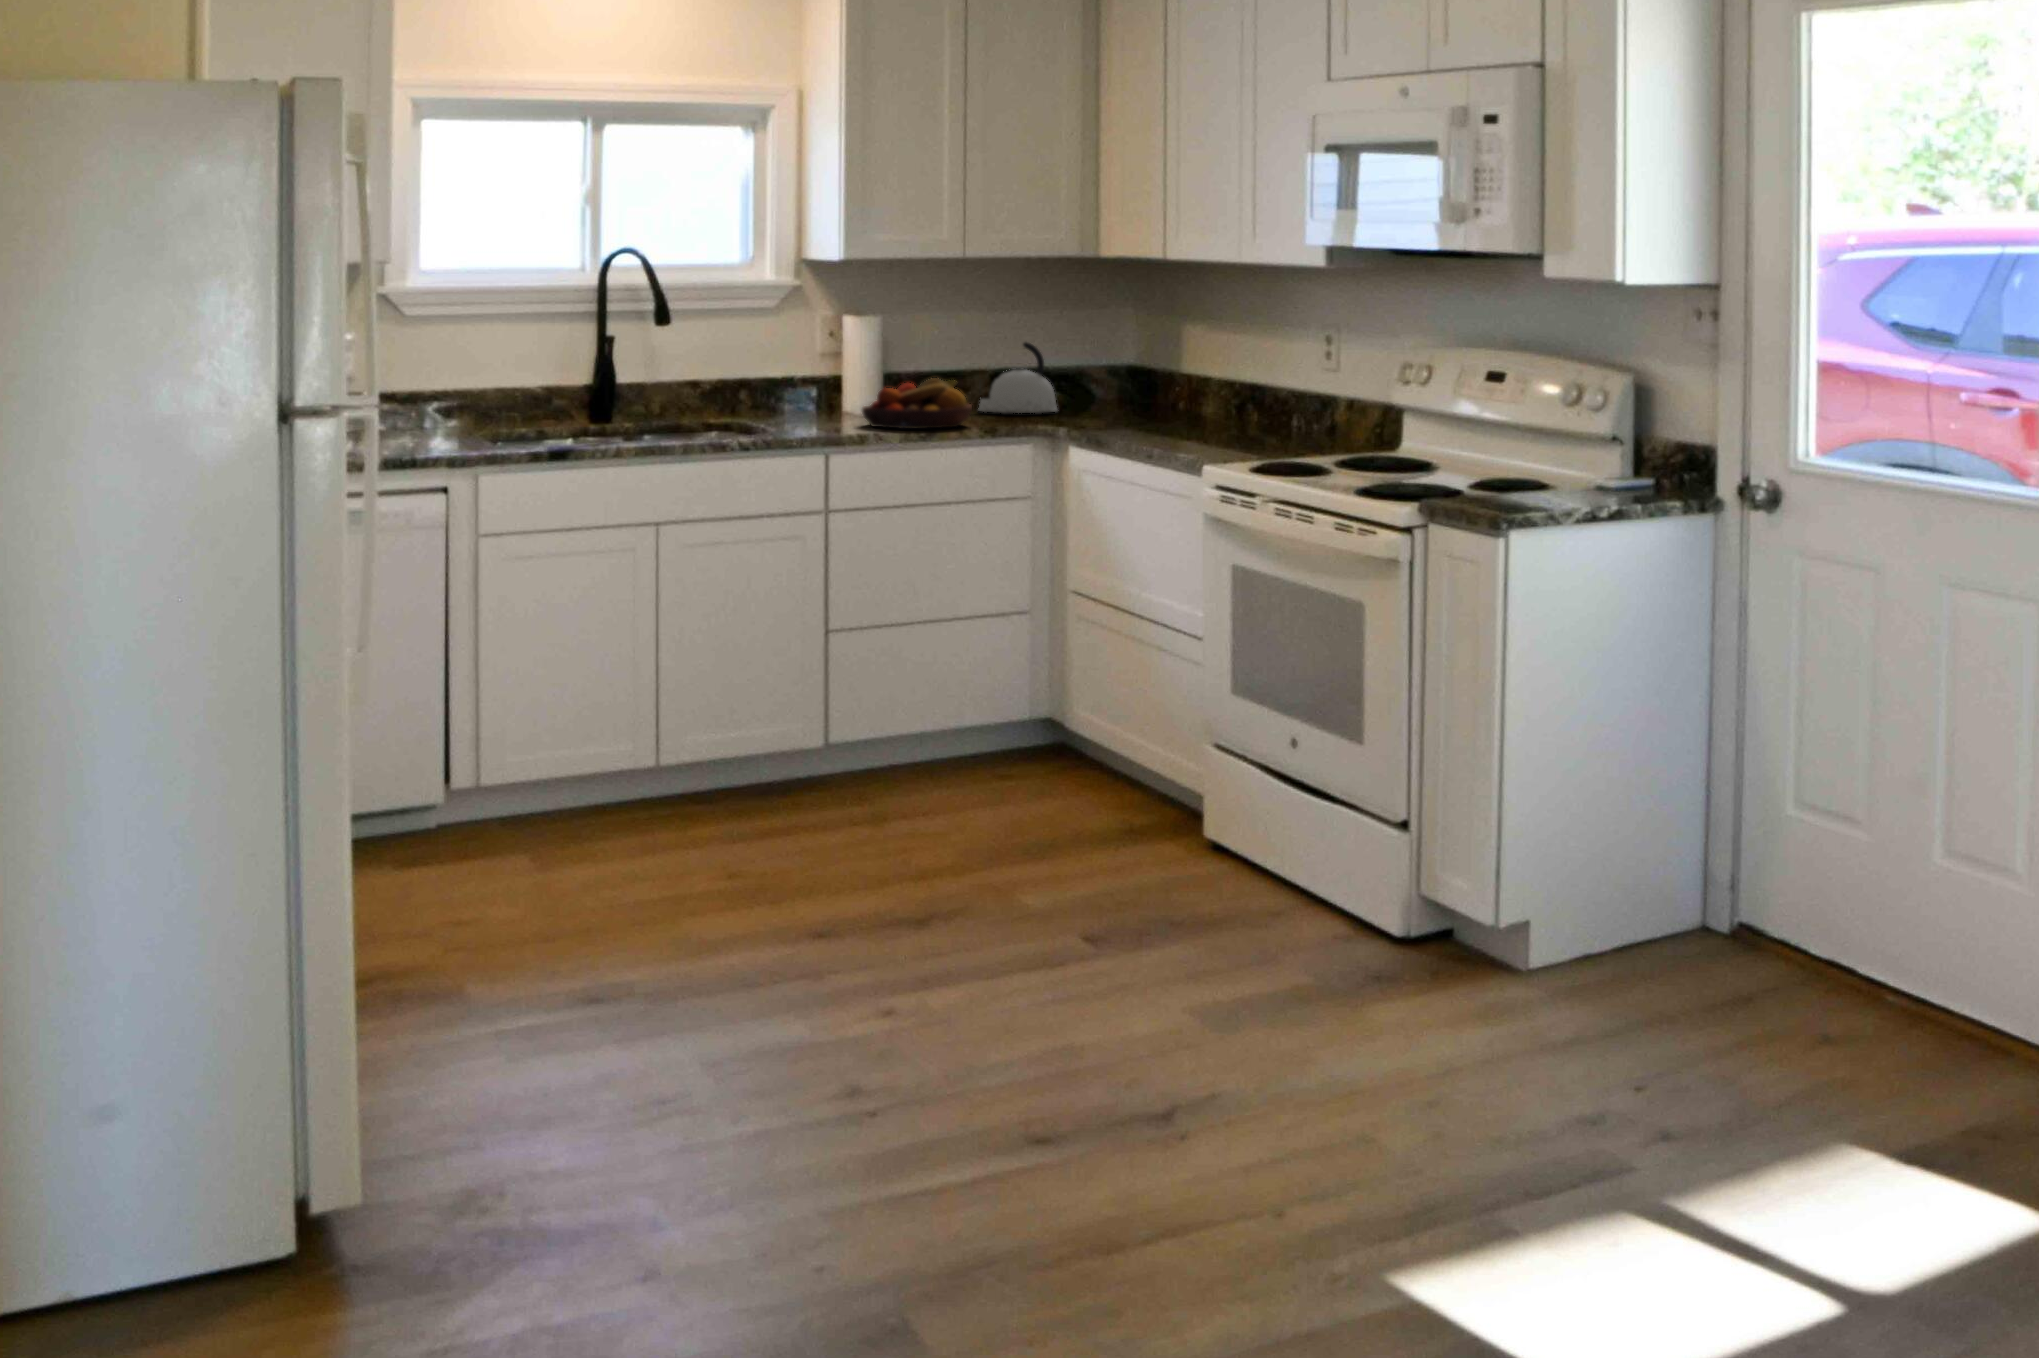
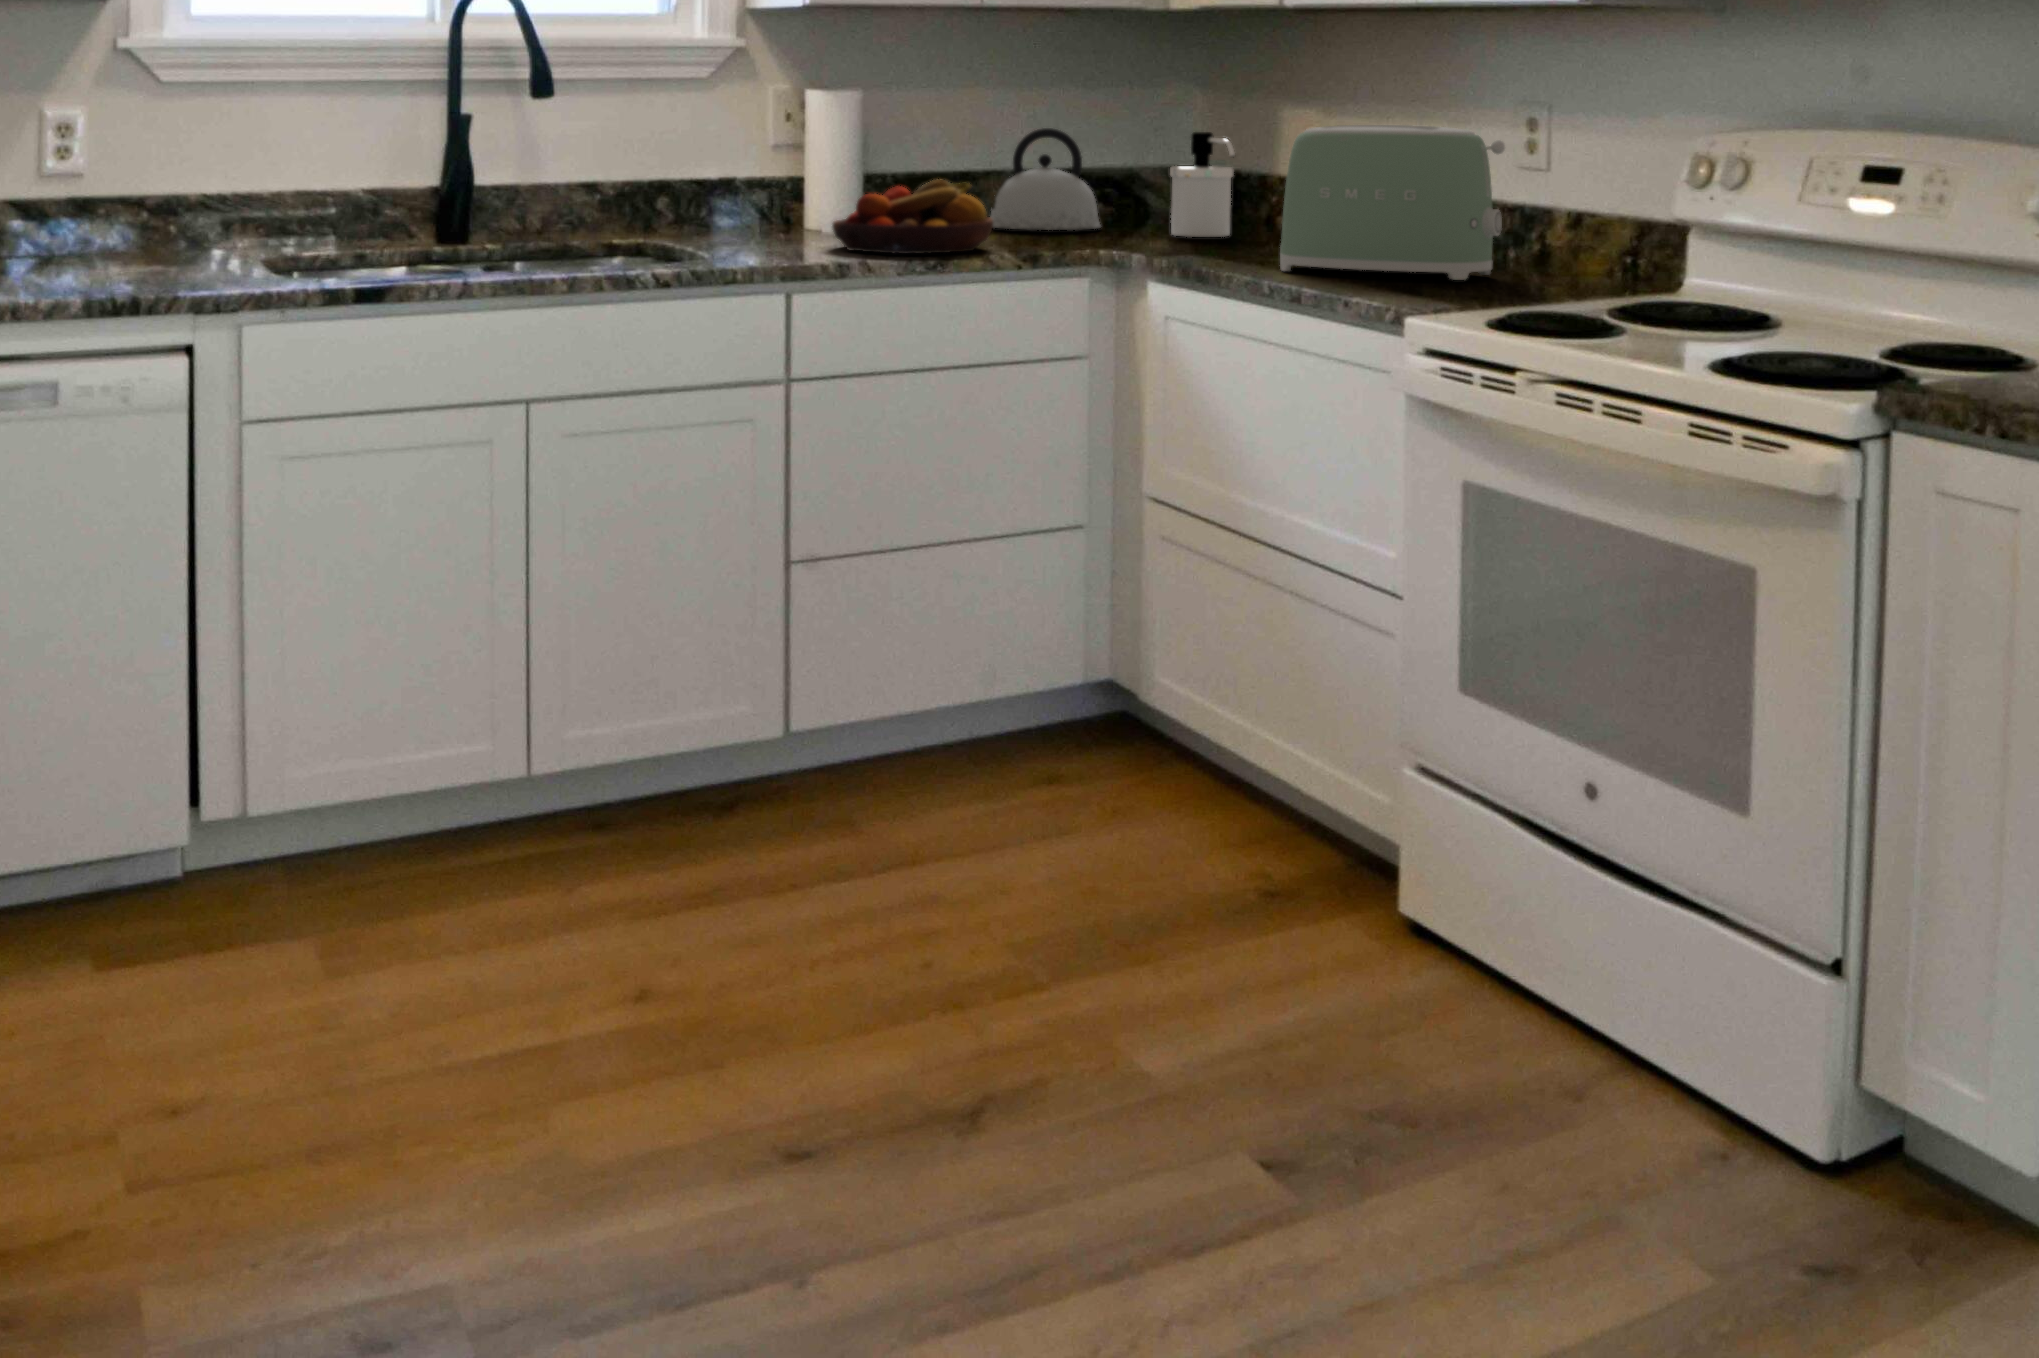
toaster: none [1156,343,1297,445] -> present [1280,125,1505,280]
soap dispenser: none [1103,344,1147,418] -> present [1170,132,1235,237]

